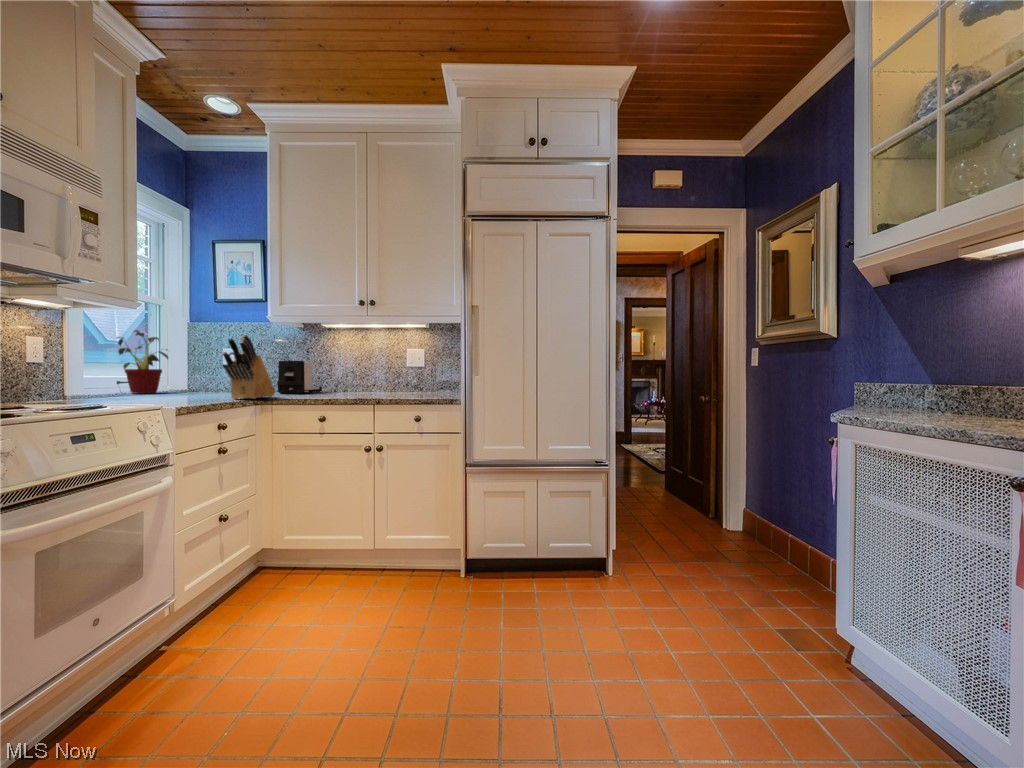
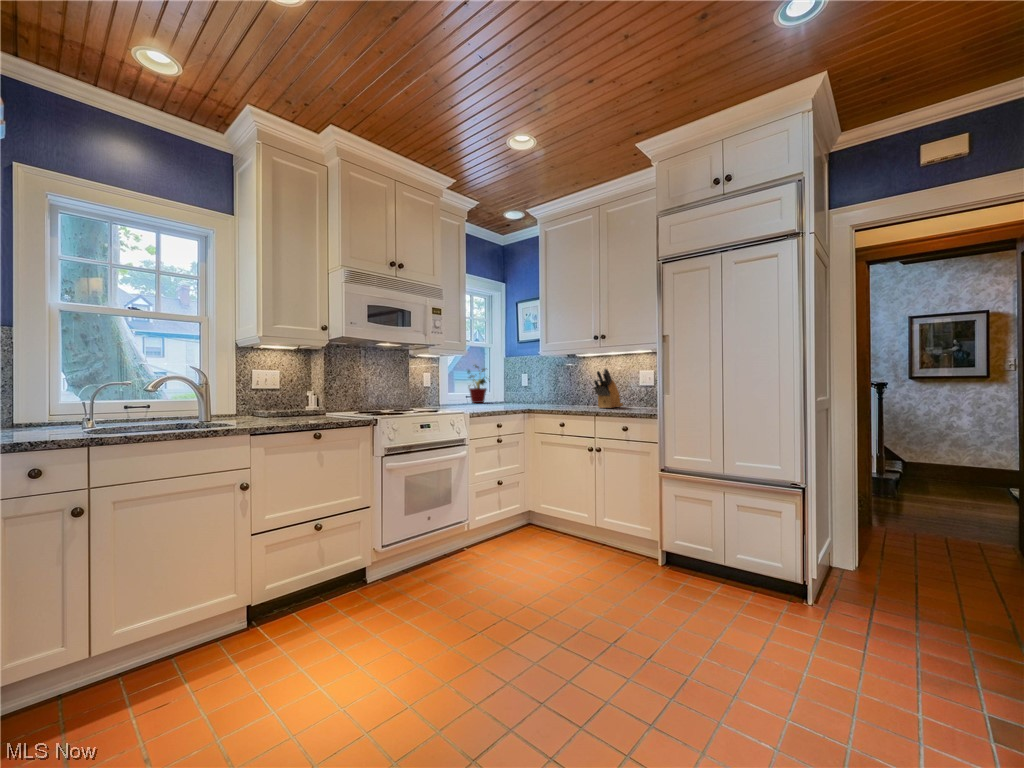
knife block: present [222,335,275,399] -> present [594,369,623,408]
toaster: present [277,361,322,394] -> none [548,381,583,405]

